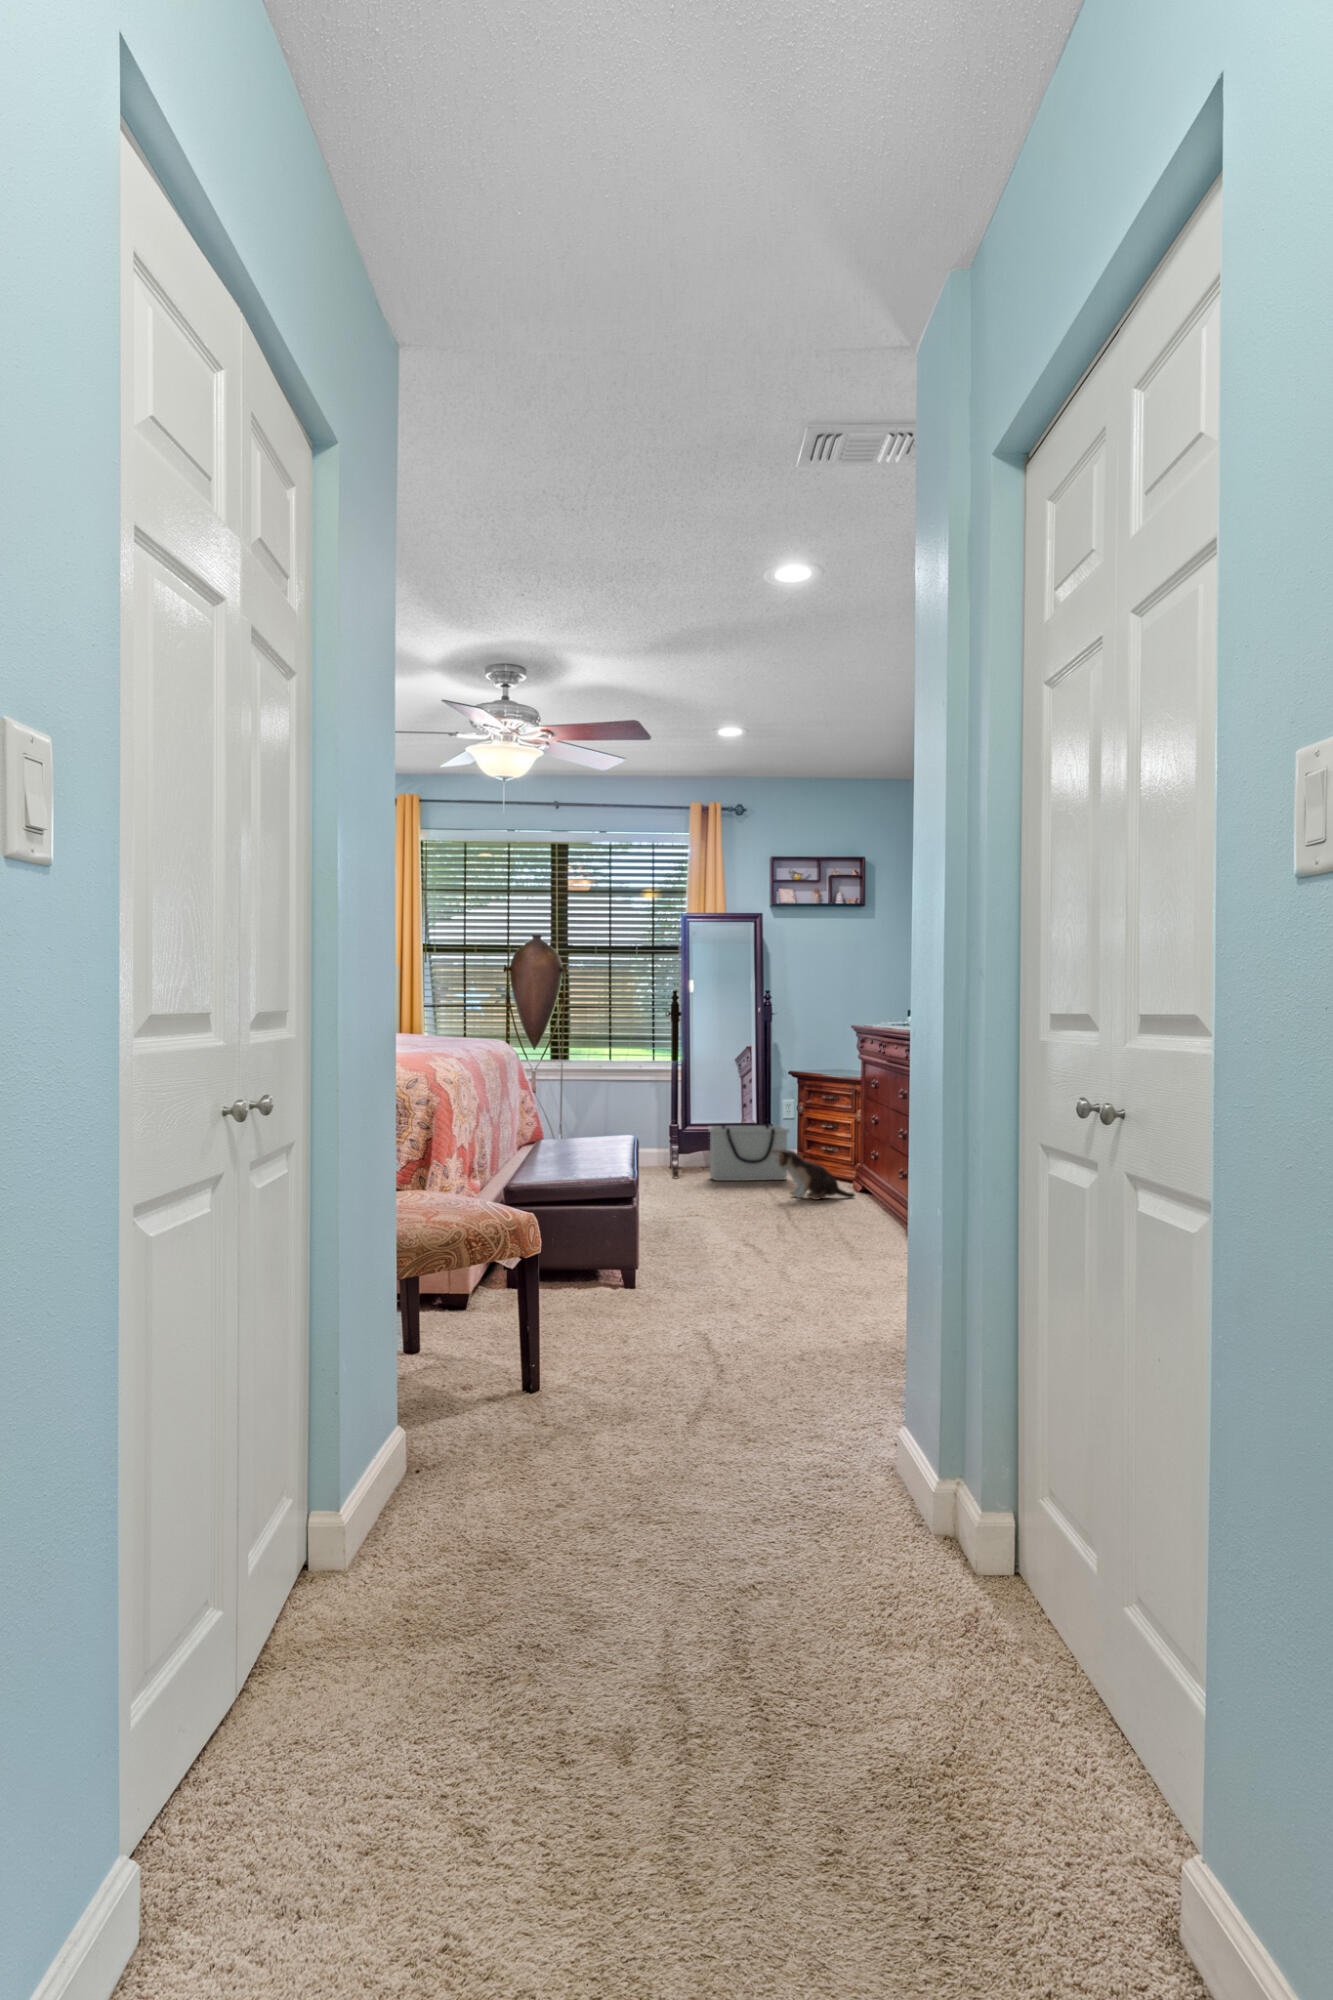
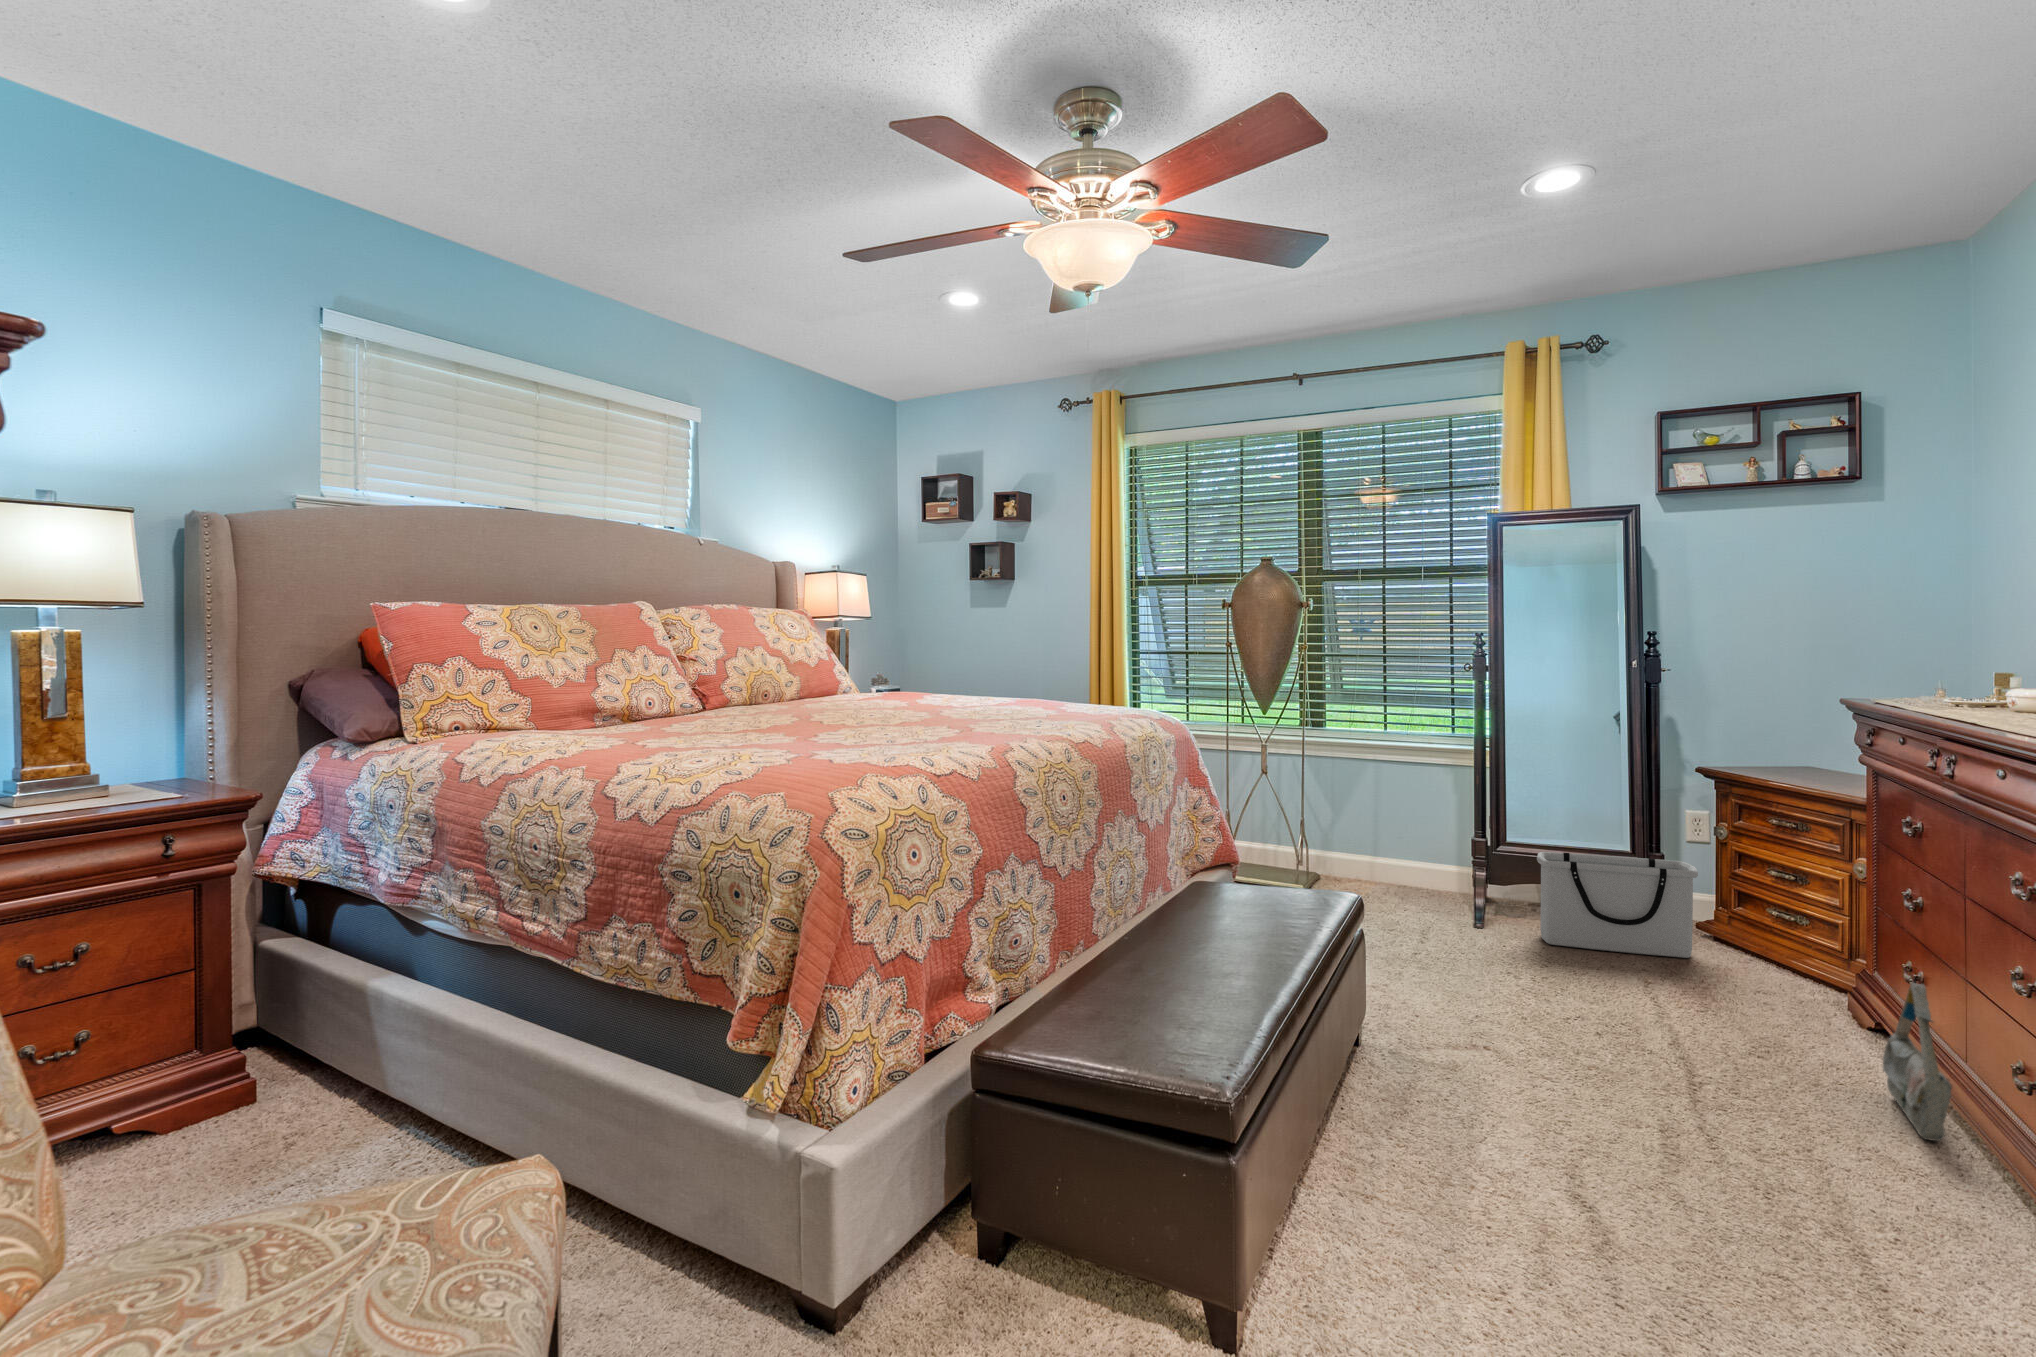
plush toy: present [772,1149,855,1200] -> none [1661,923,1861,1039]
bag: none [858,1152,878,1218] -> present [1883,983,1952,1141]

